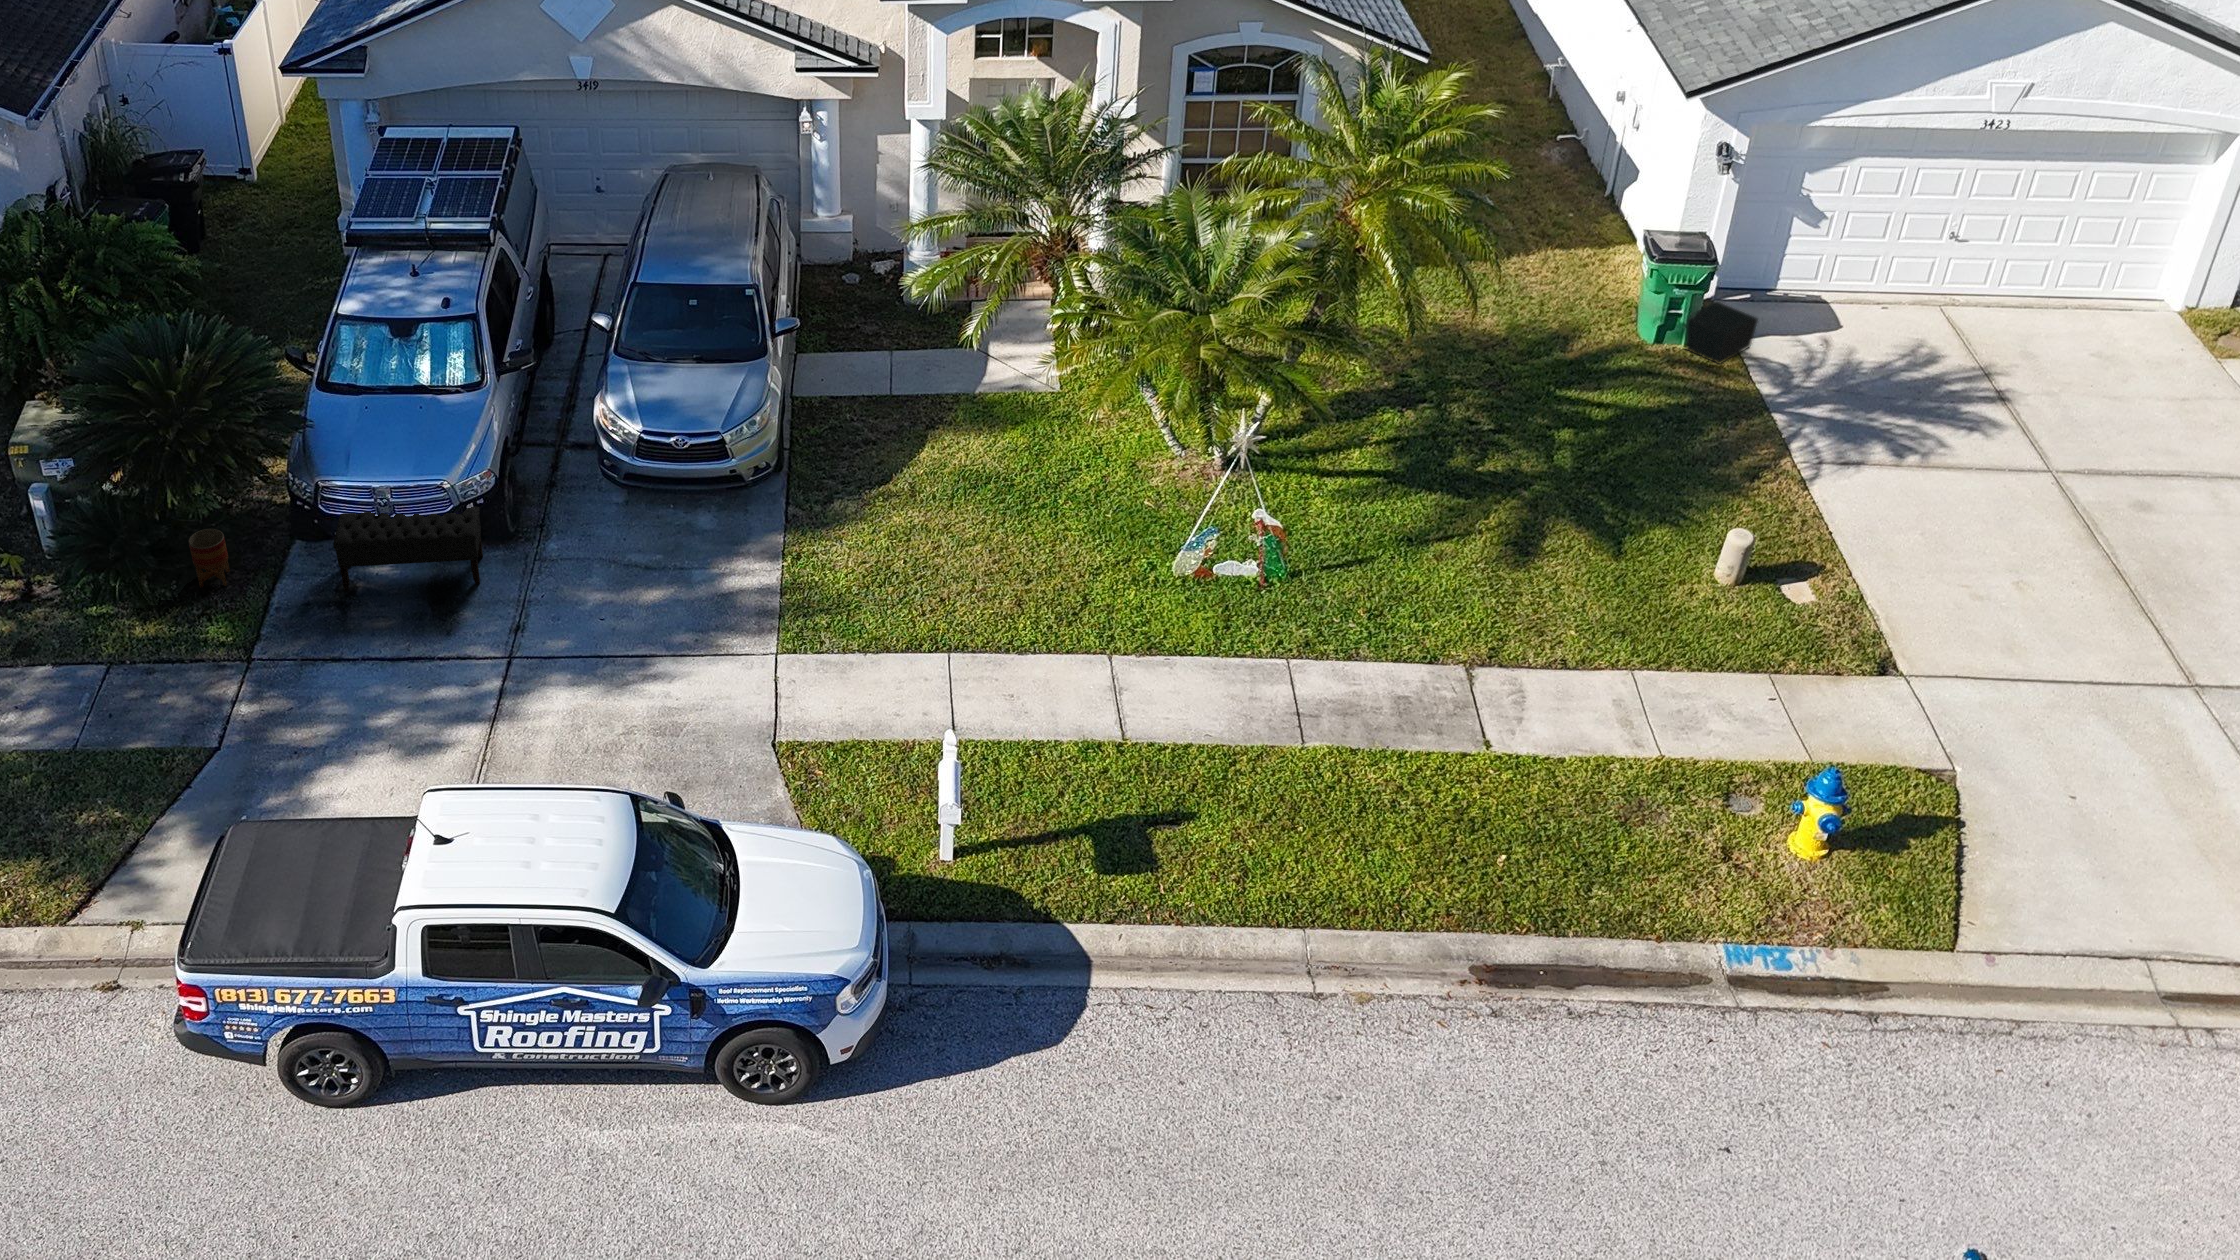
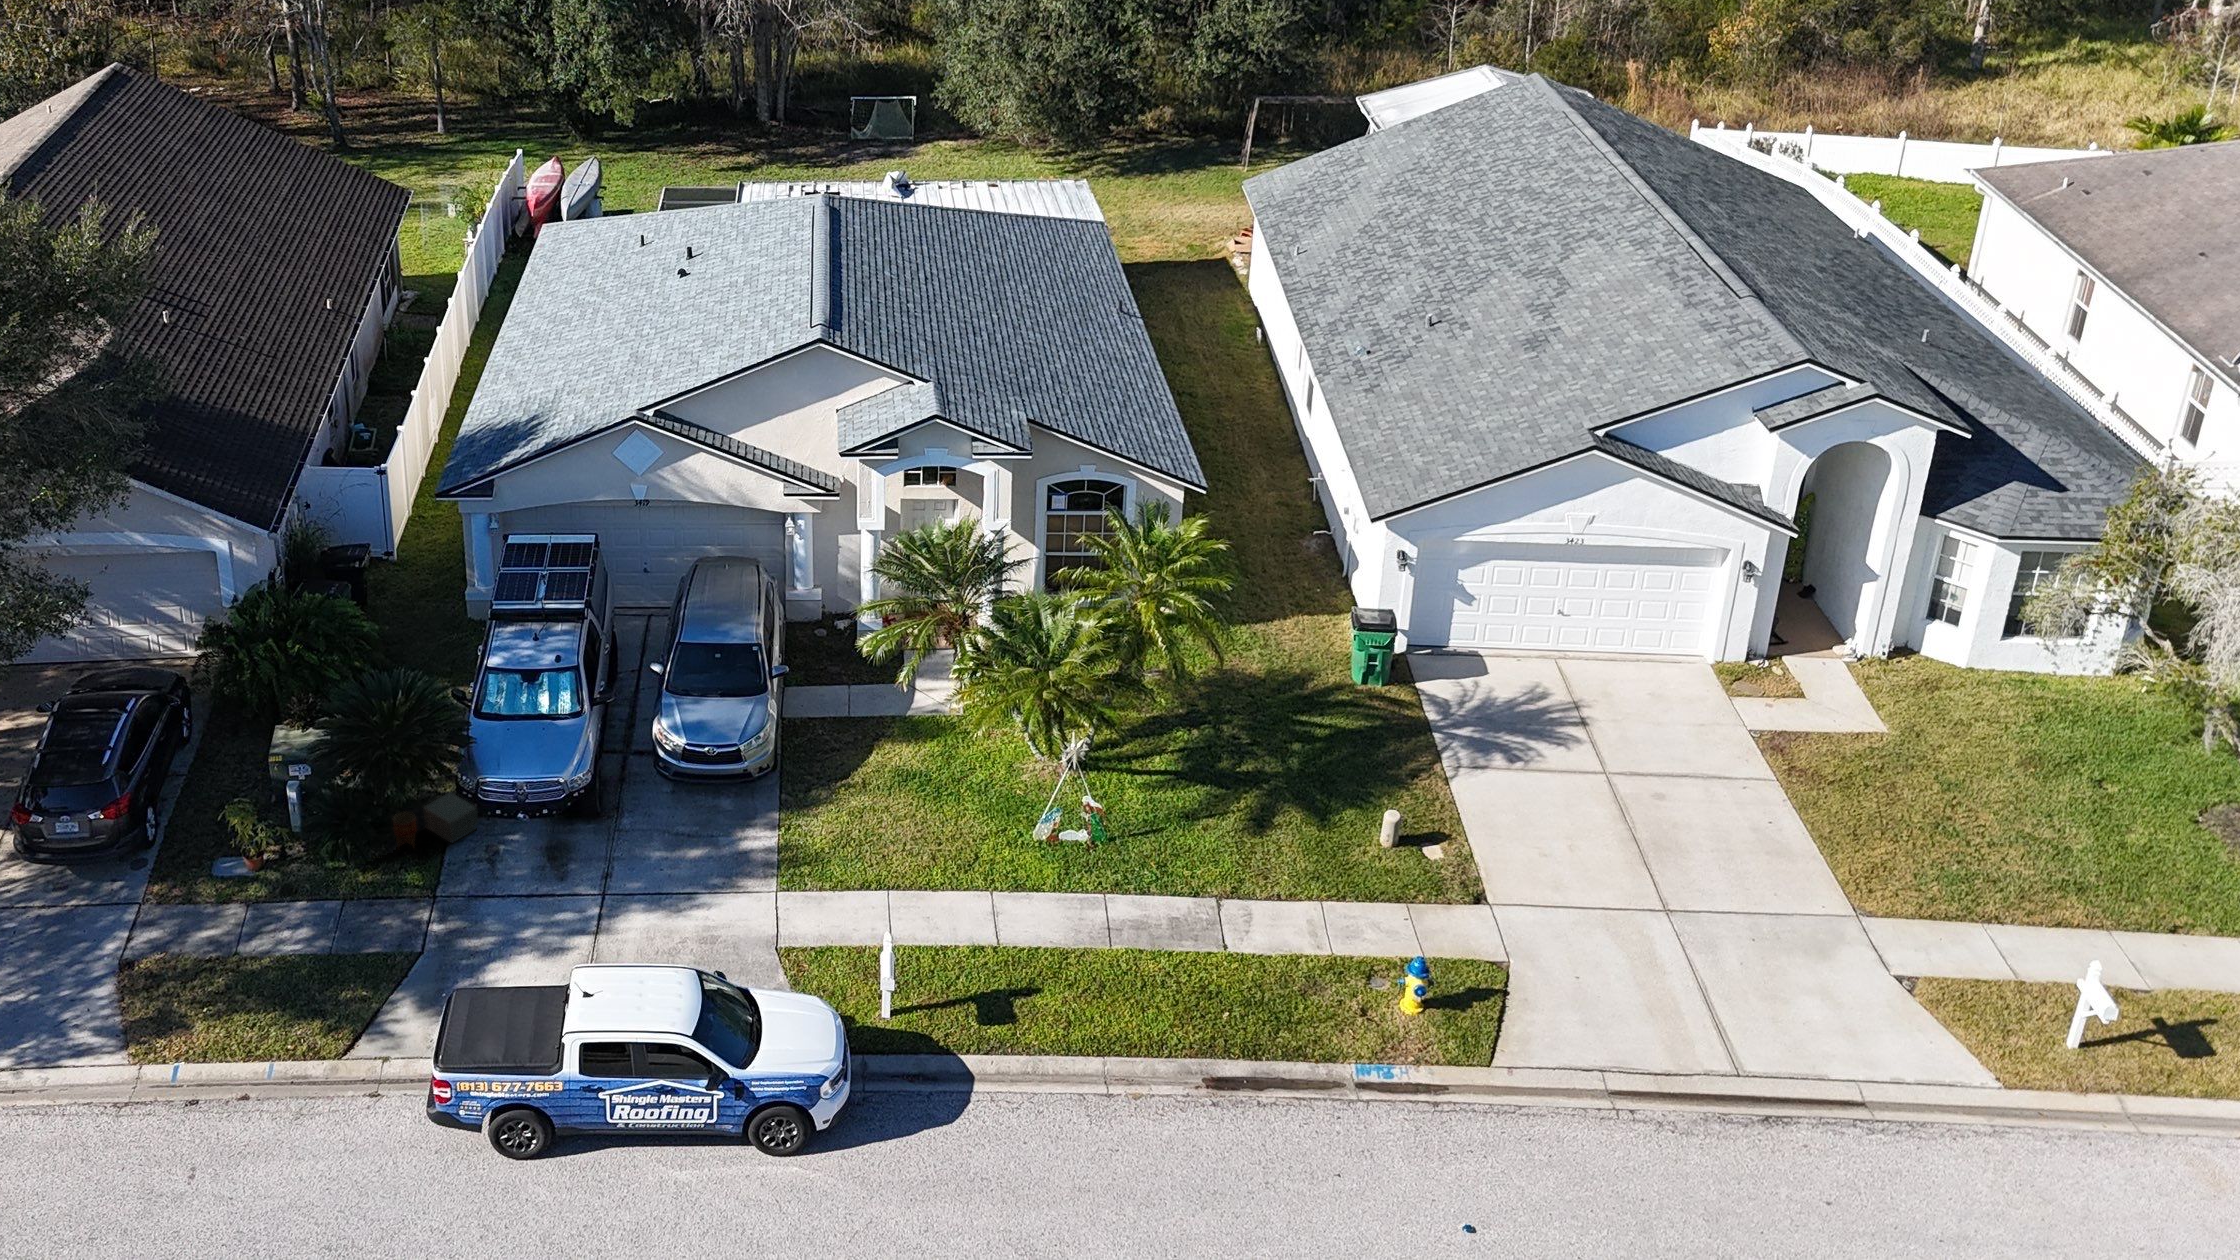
storage box: present [1687,302,1758,364] -> present [423,793,478,843]
bench: present [333,507,483,591] -> none [488,796,582,853]

